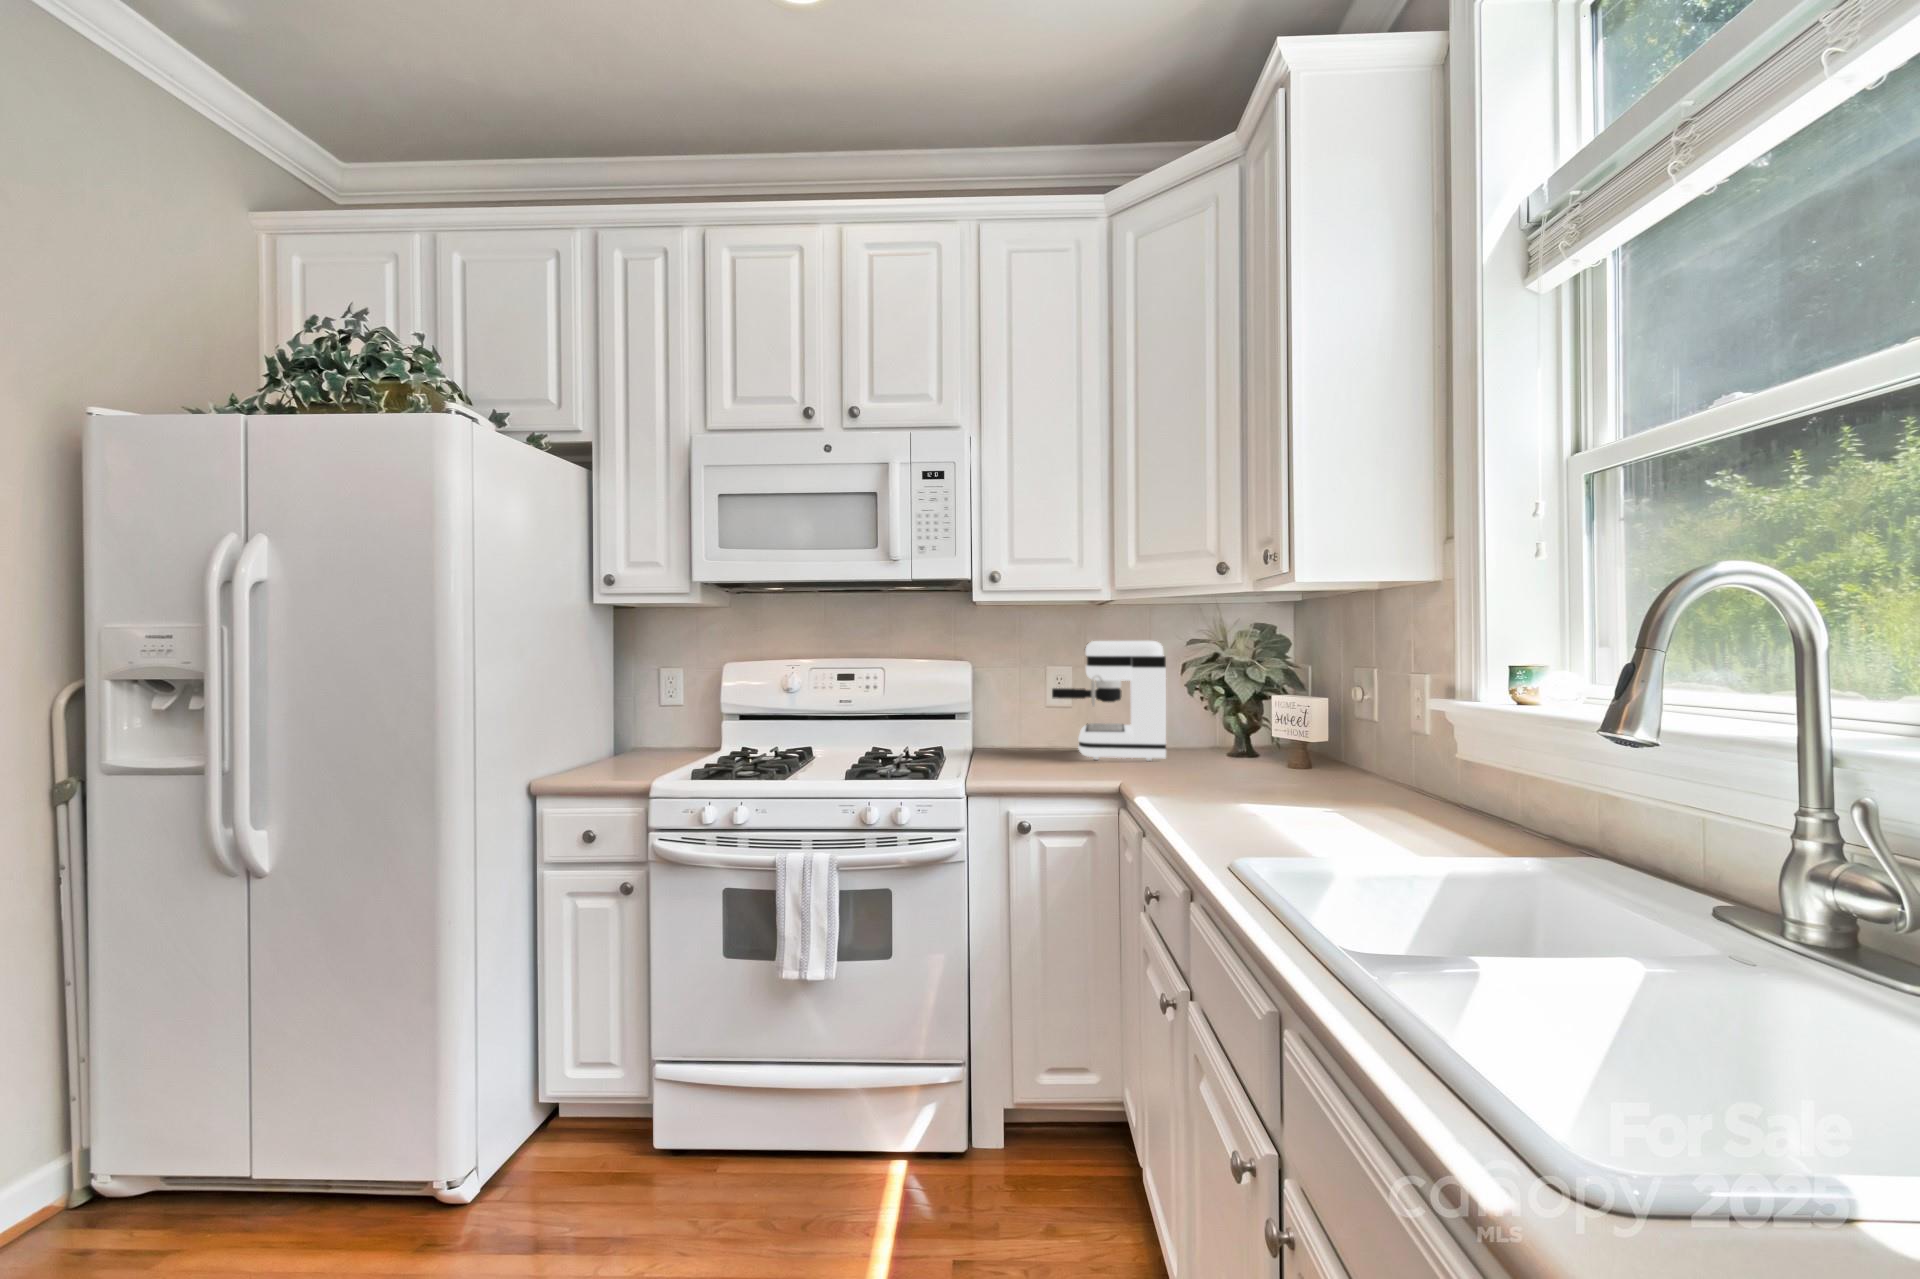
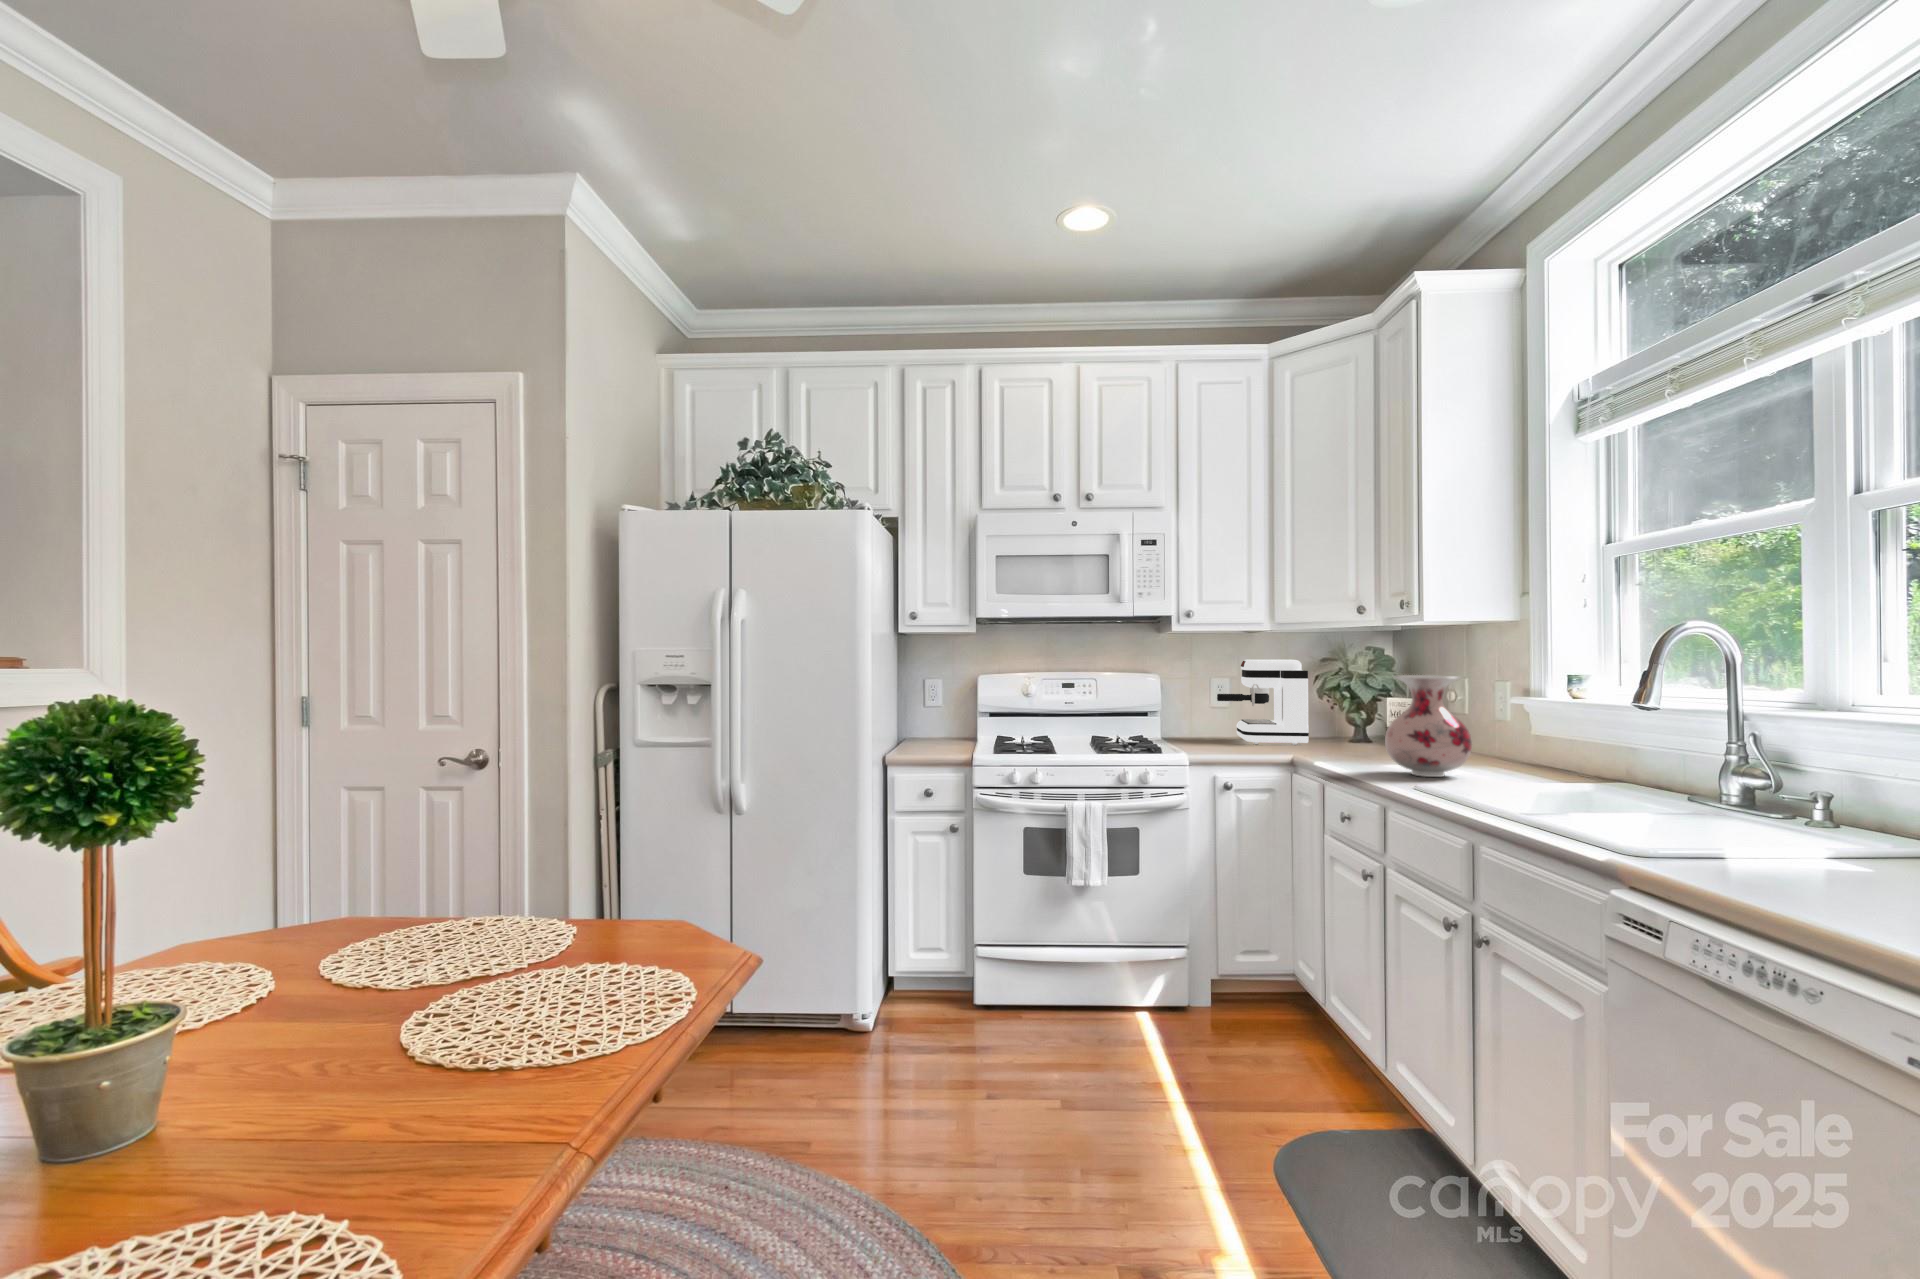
vase: none [1214,666,1348,836] -> present [1385,675,1472,777]

